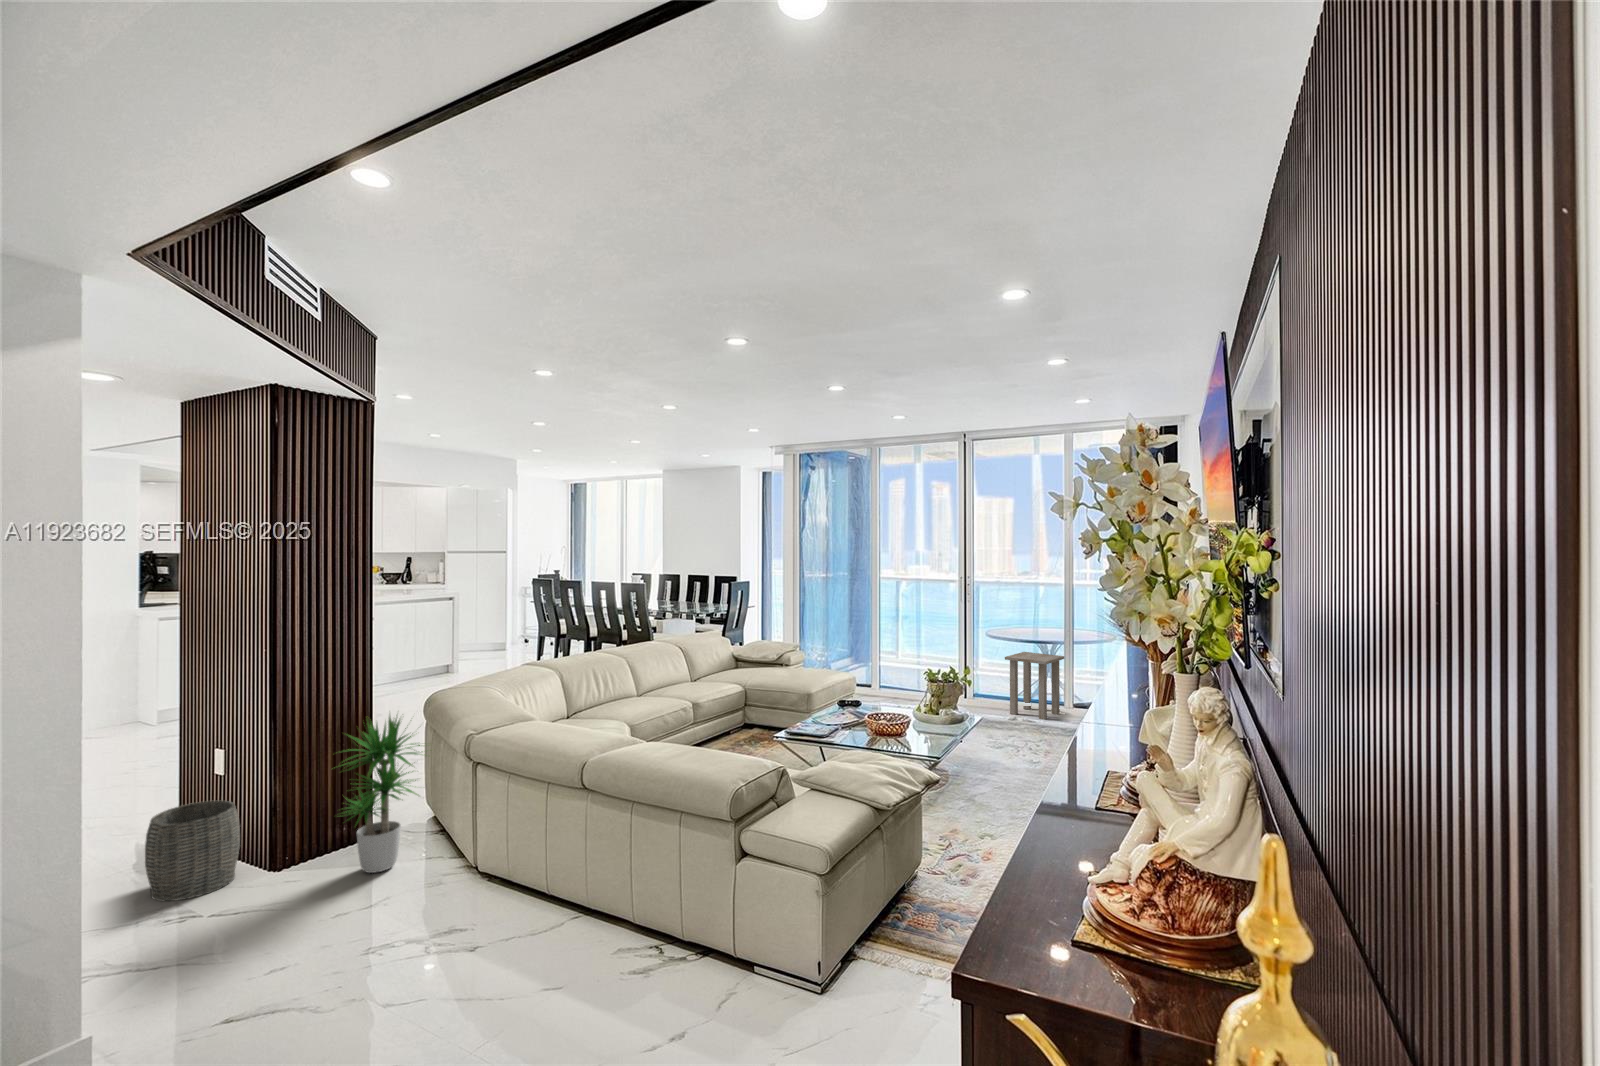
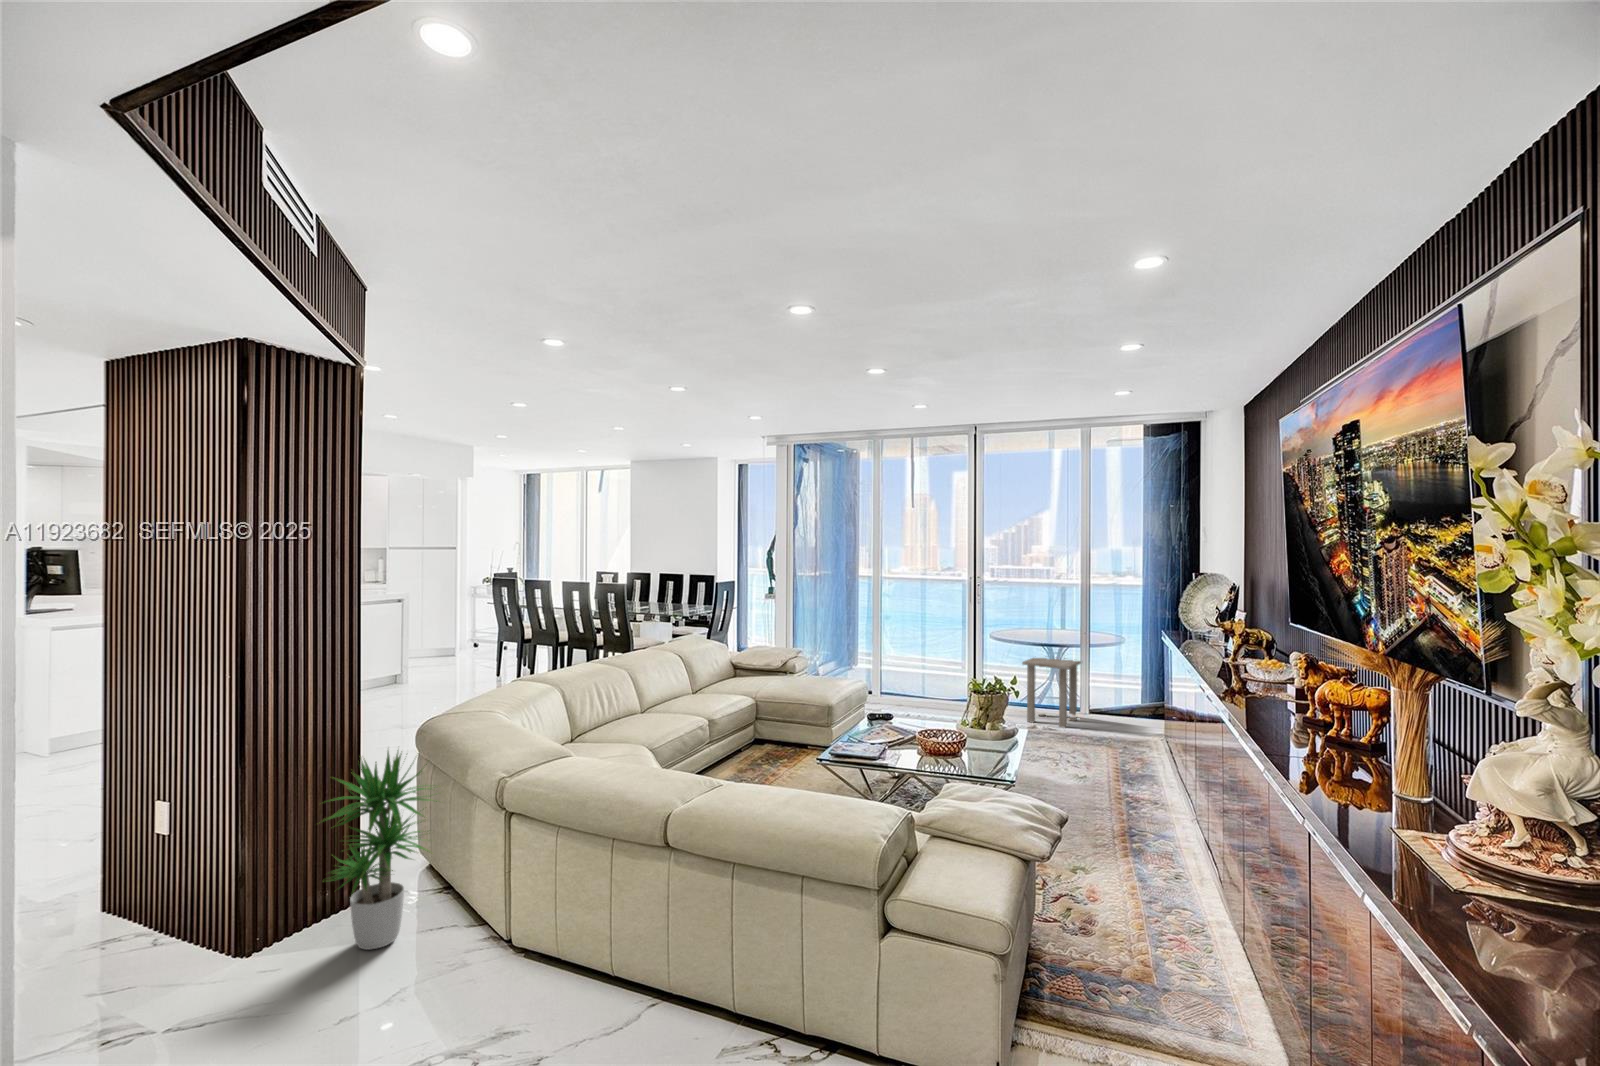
woven basket: present [145,800,240,901] -> none [70,867,196,1005]

